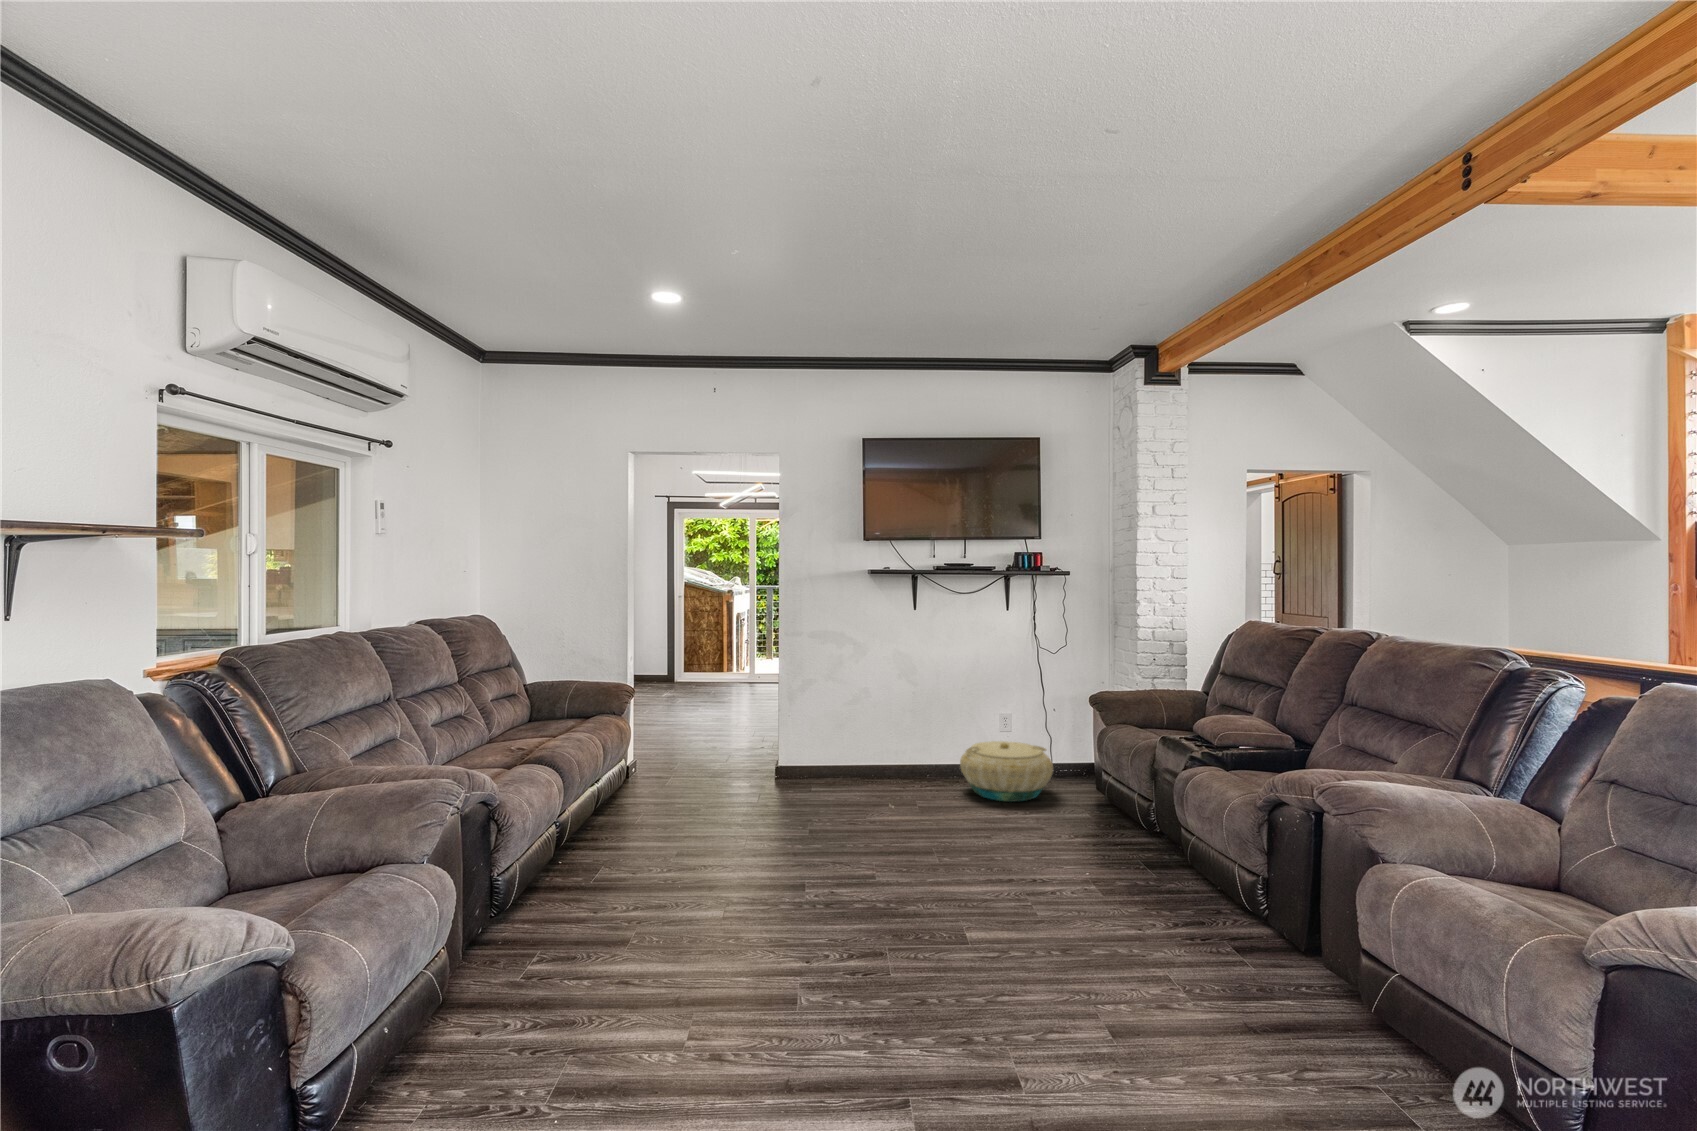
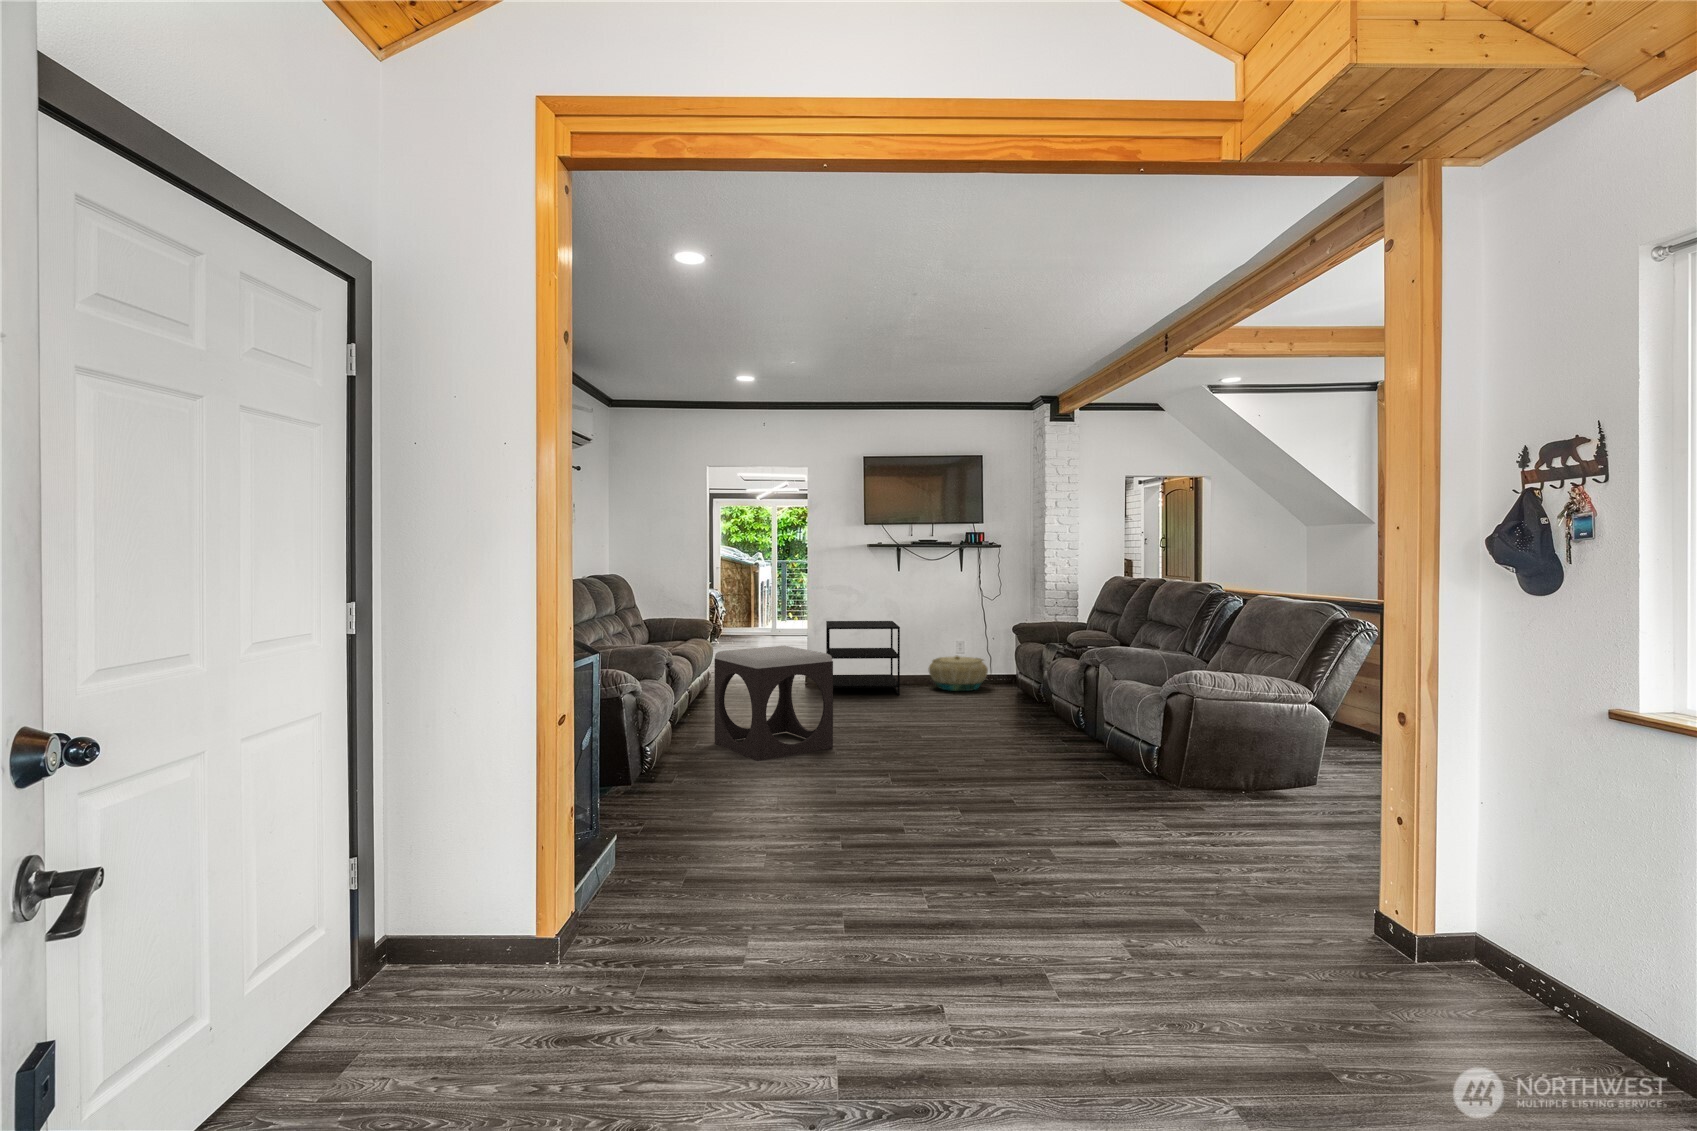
side table: none [801,686,918,813] -> present [826,621,900,695]
footstool: none [540,771,788,1085] -> present [714,646,833,761]

